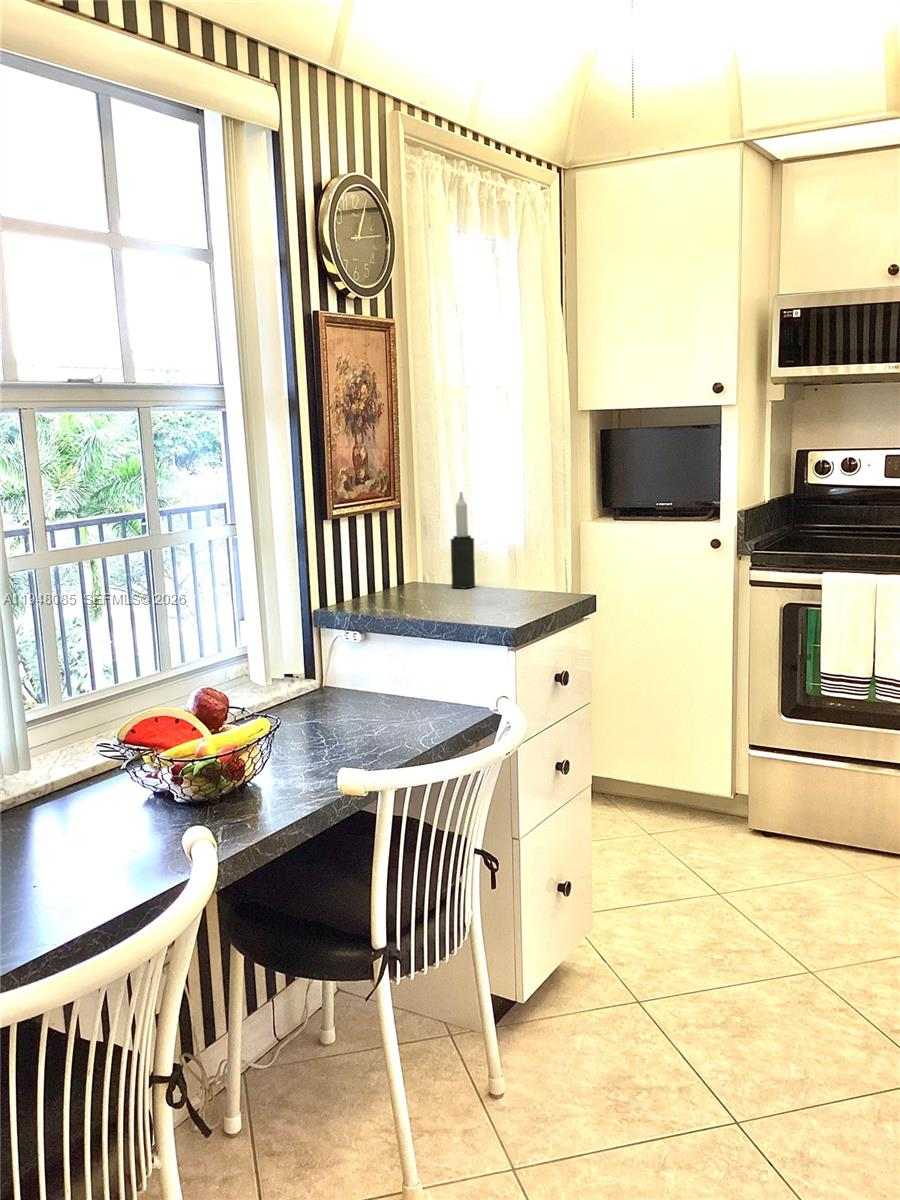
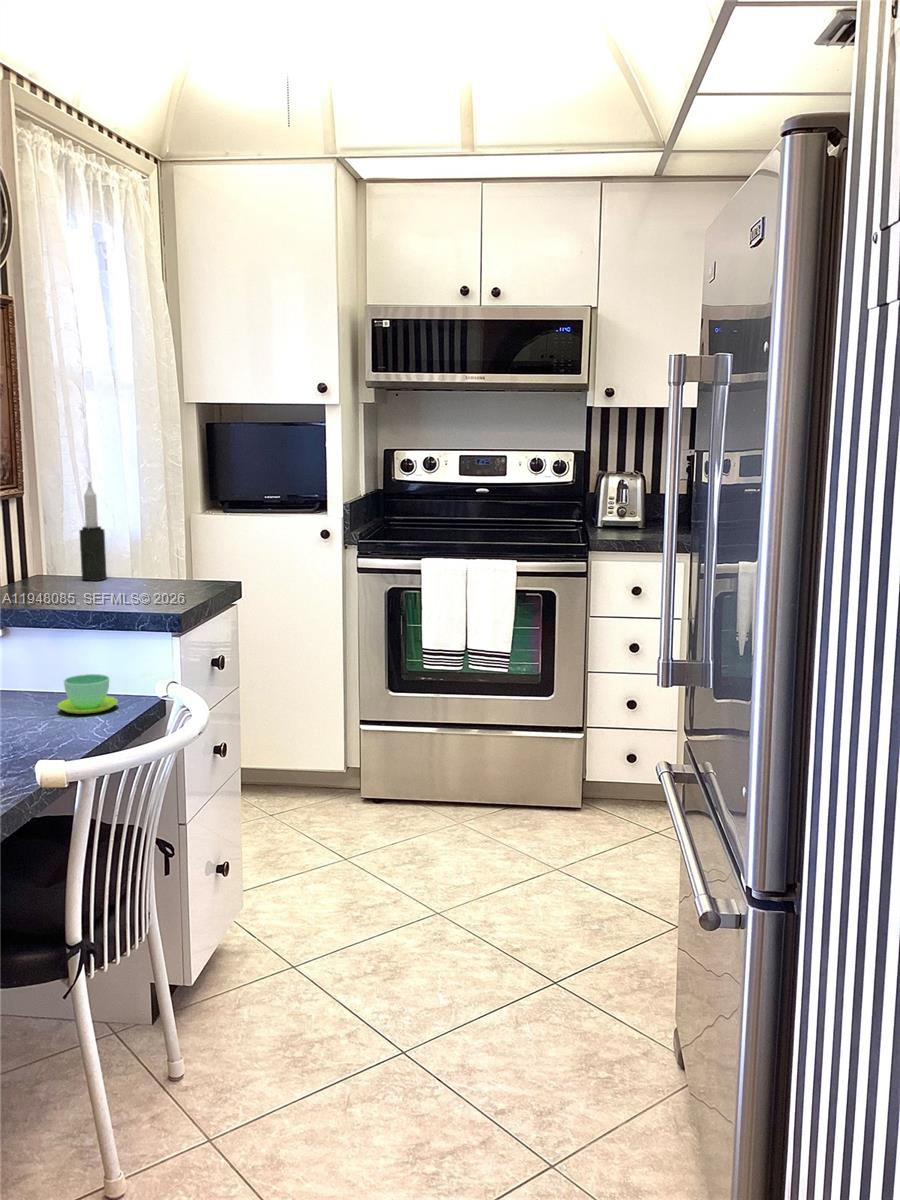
cup: none [394,683,451,722] -> present [58,674,118,714]

